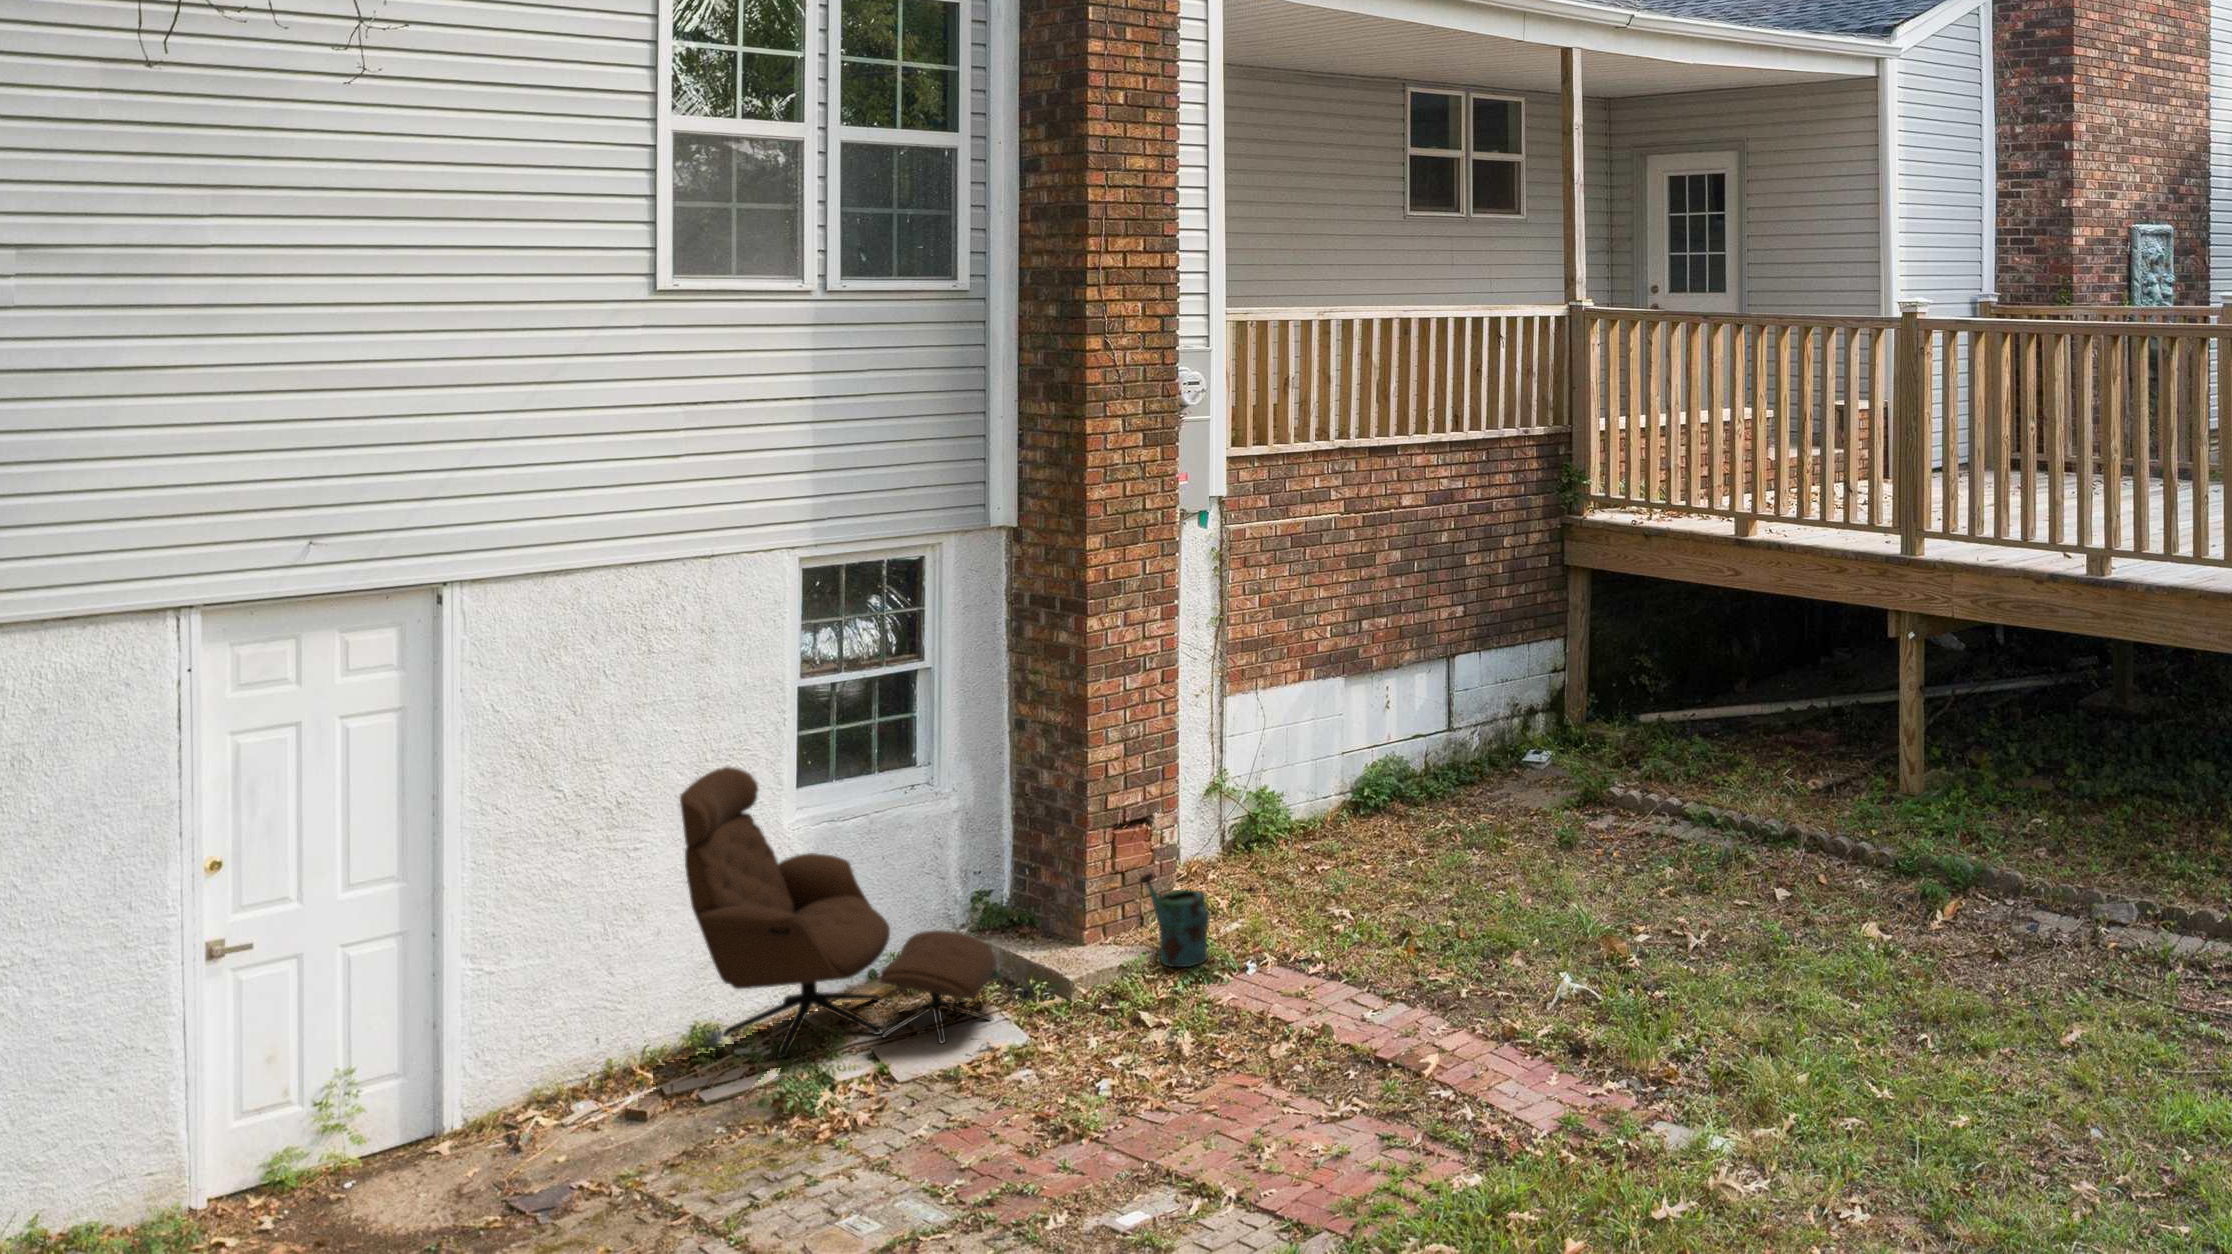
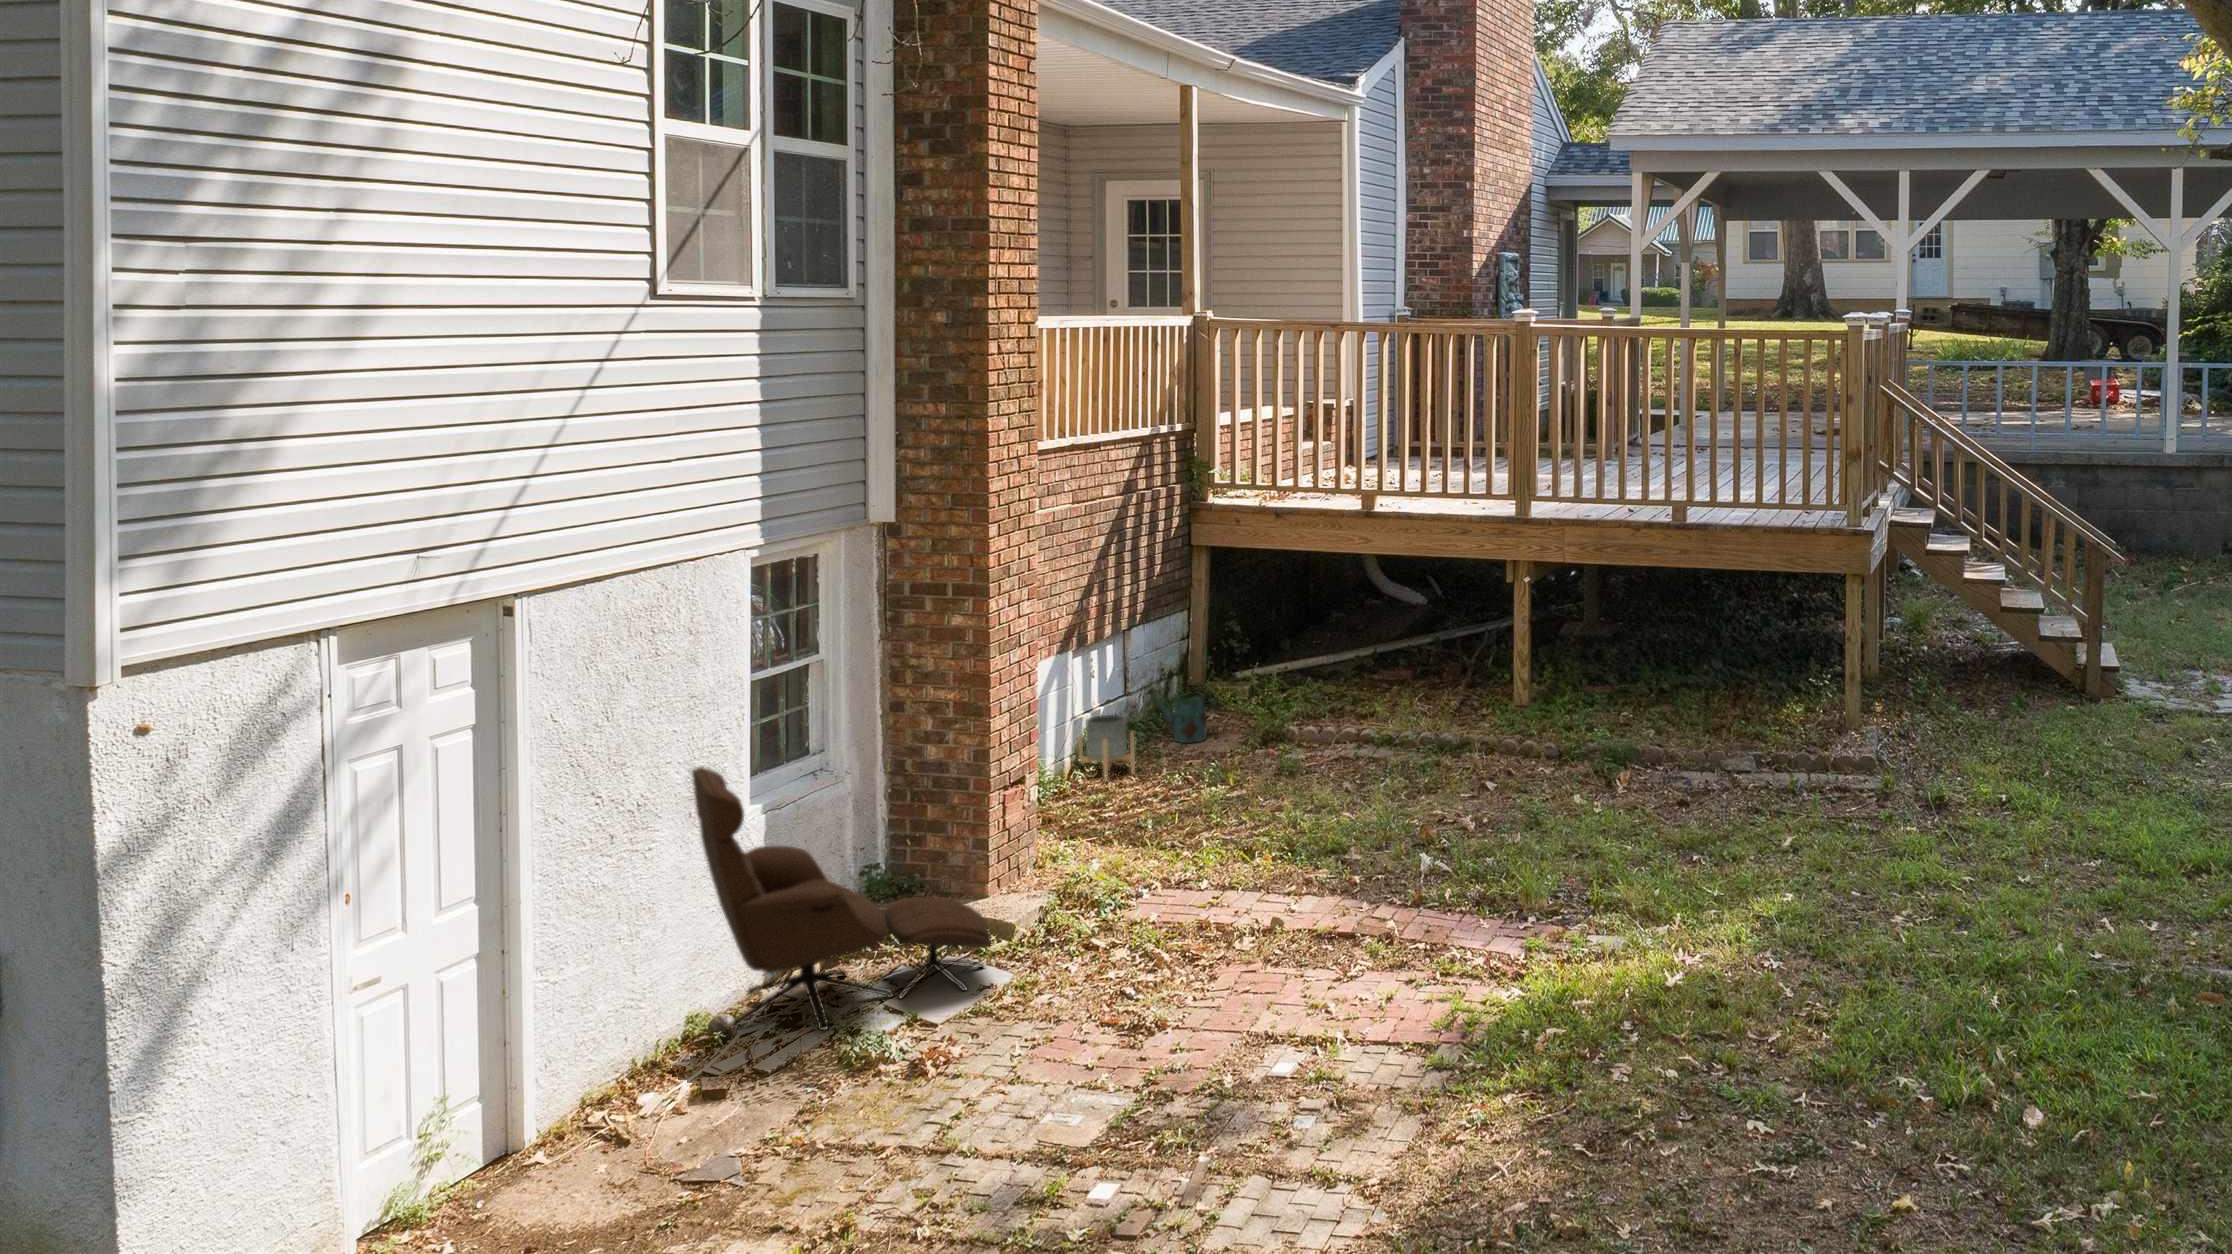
planter: none [1350,748,1407,824] -> present [1078,715,1135,781]
watering can: present [1139,873,1209,967] -> present [1147,688,1207,743]

